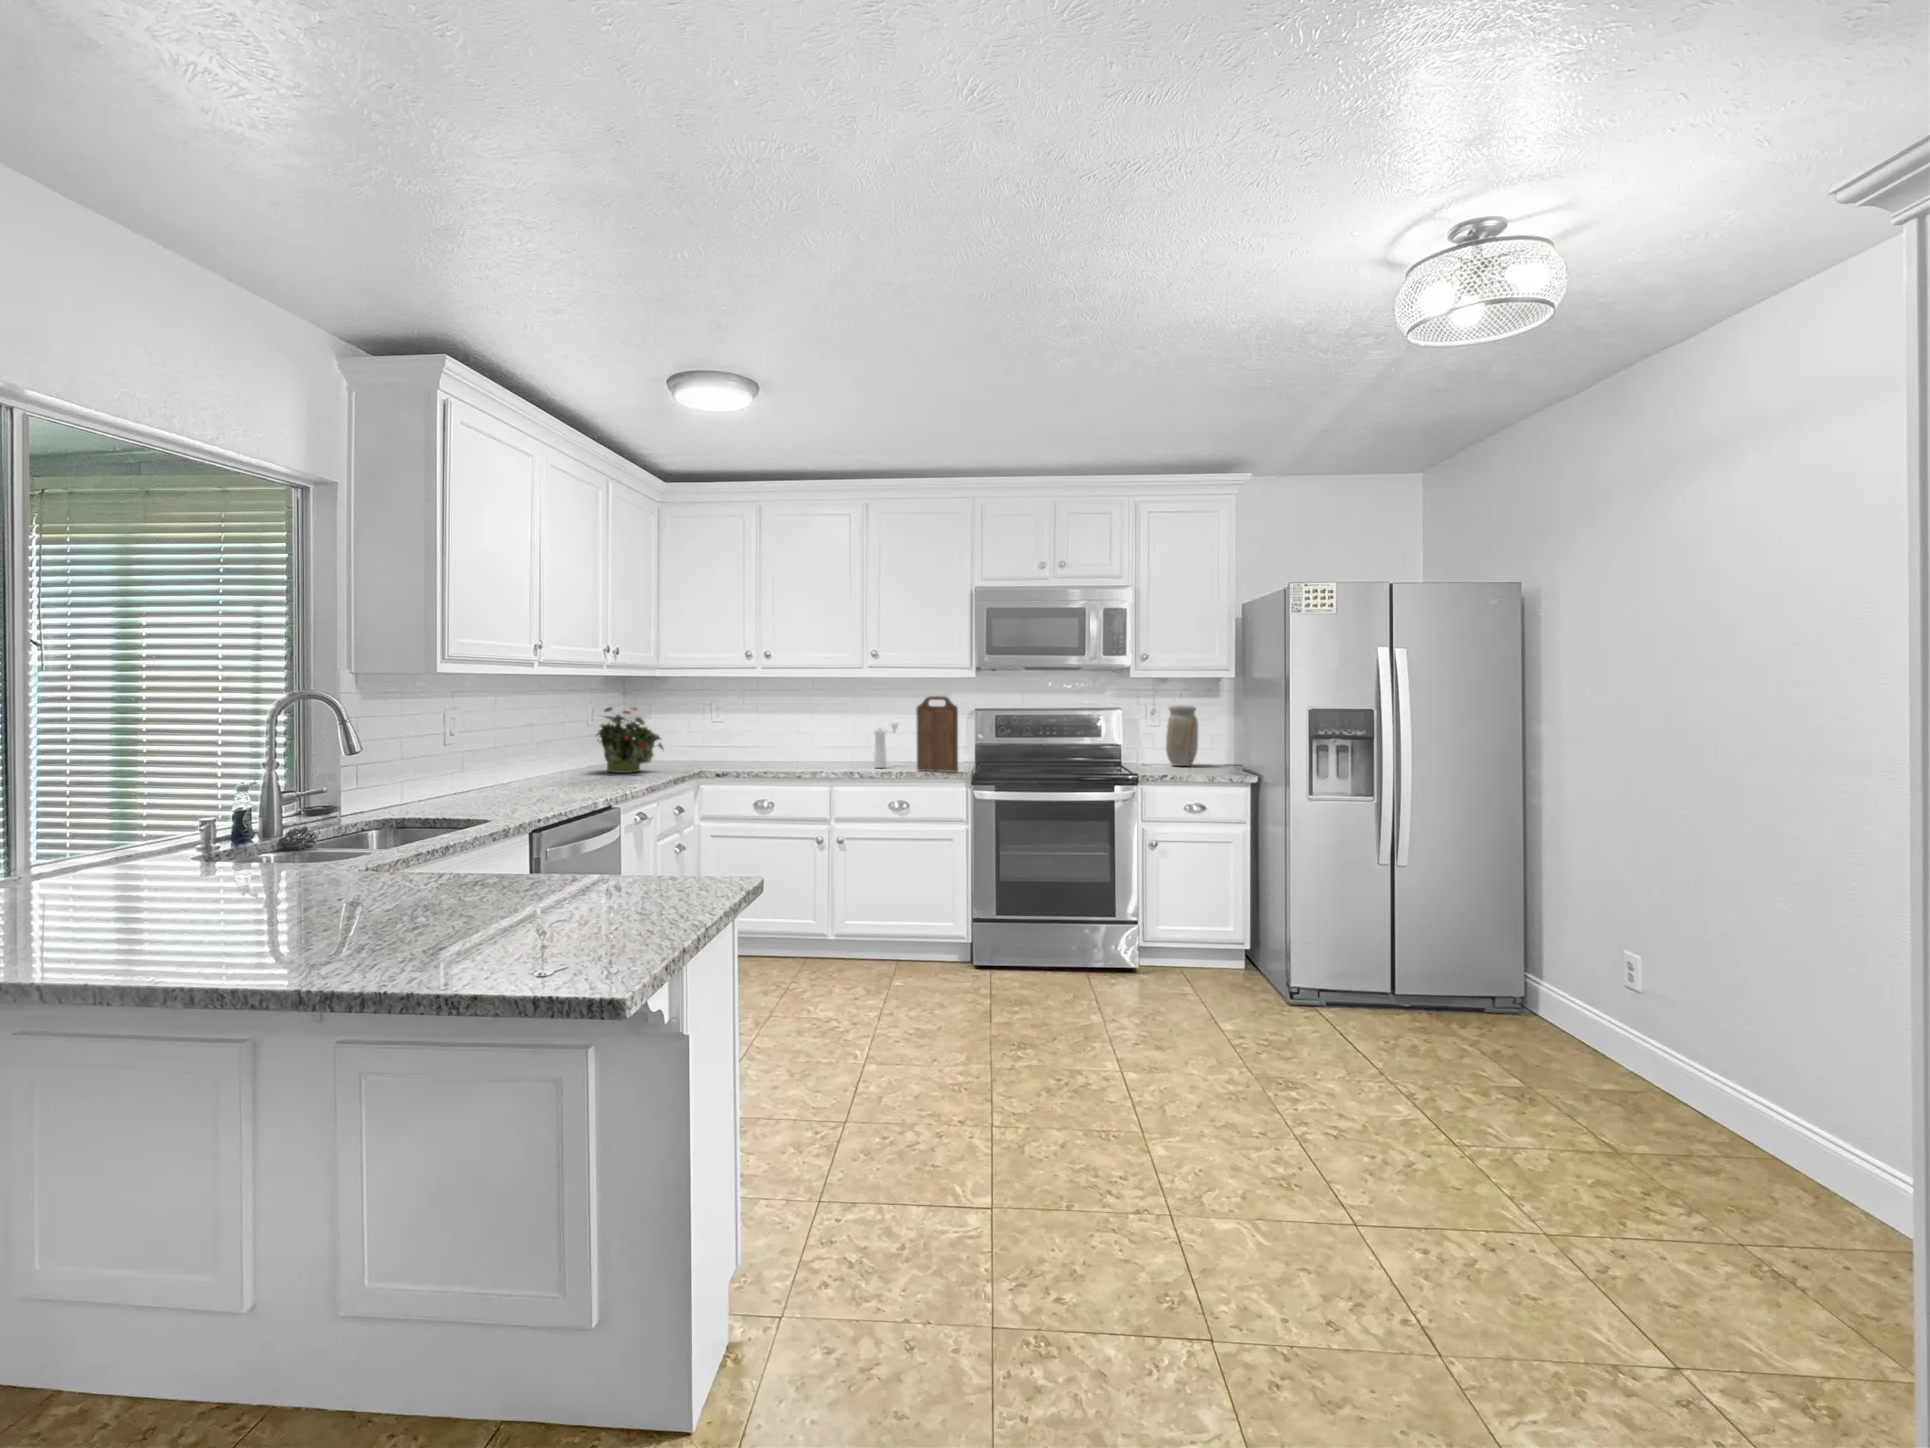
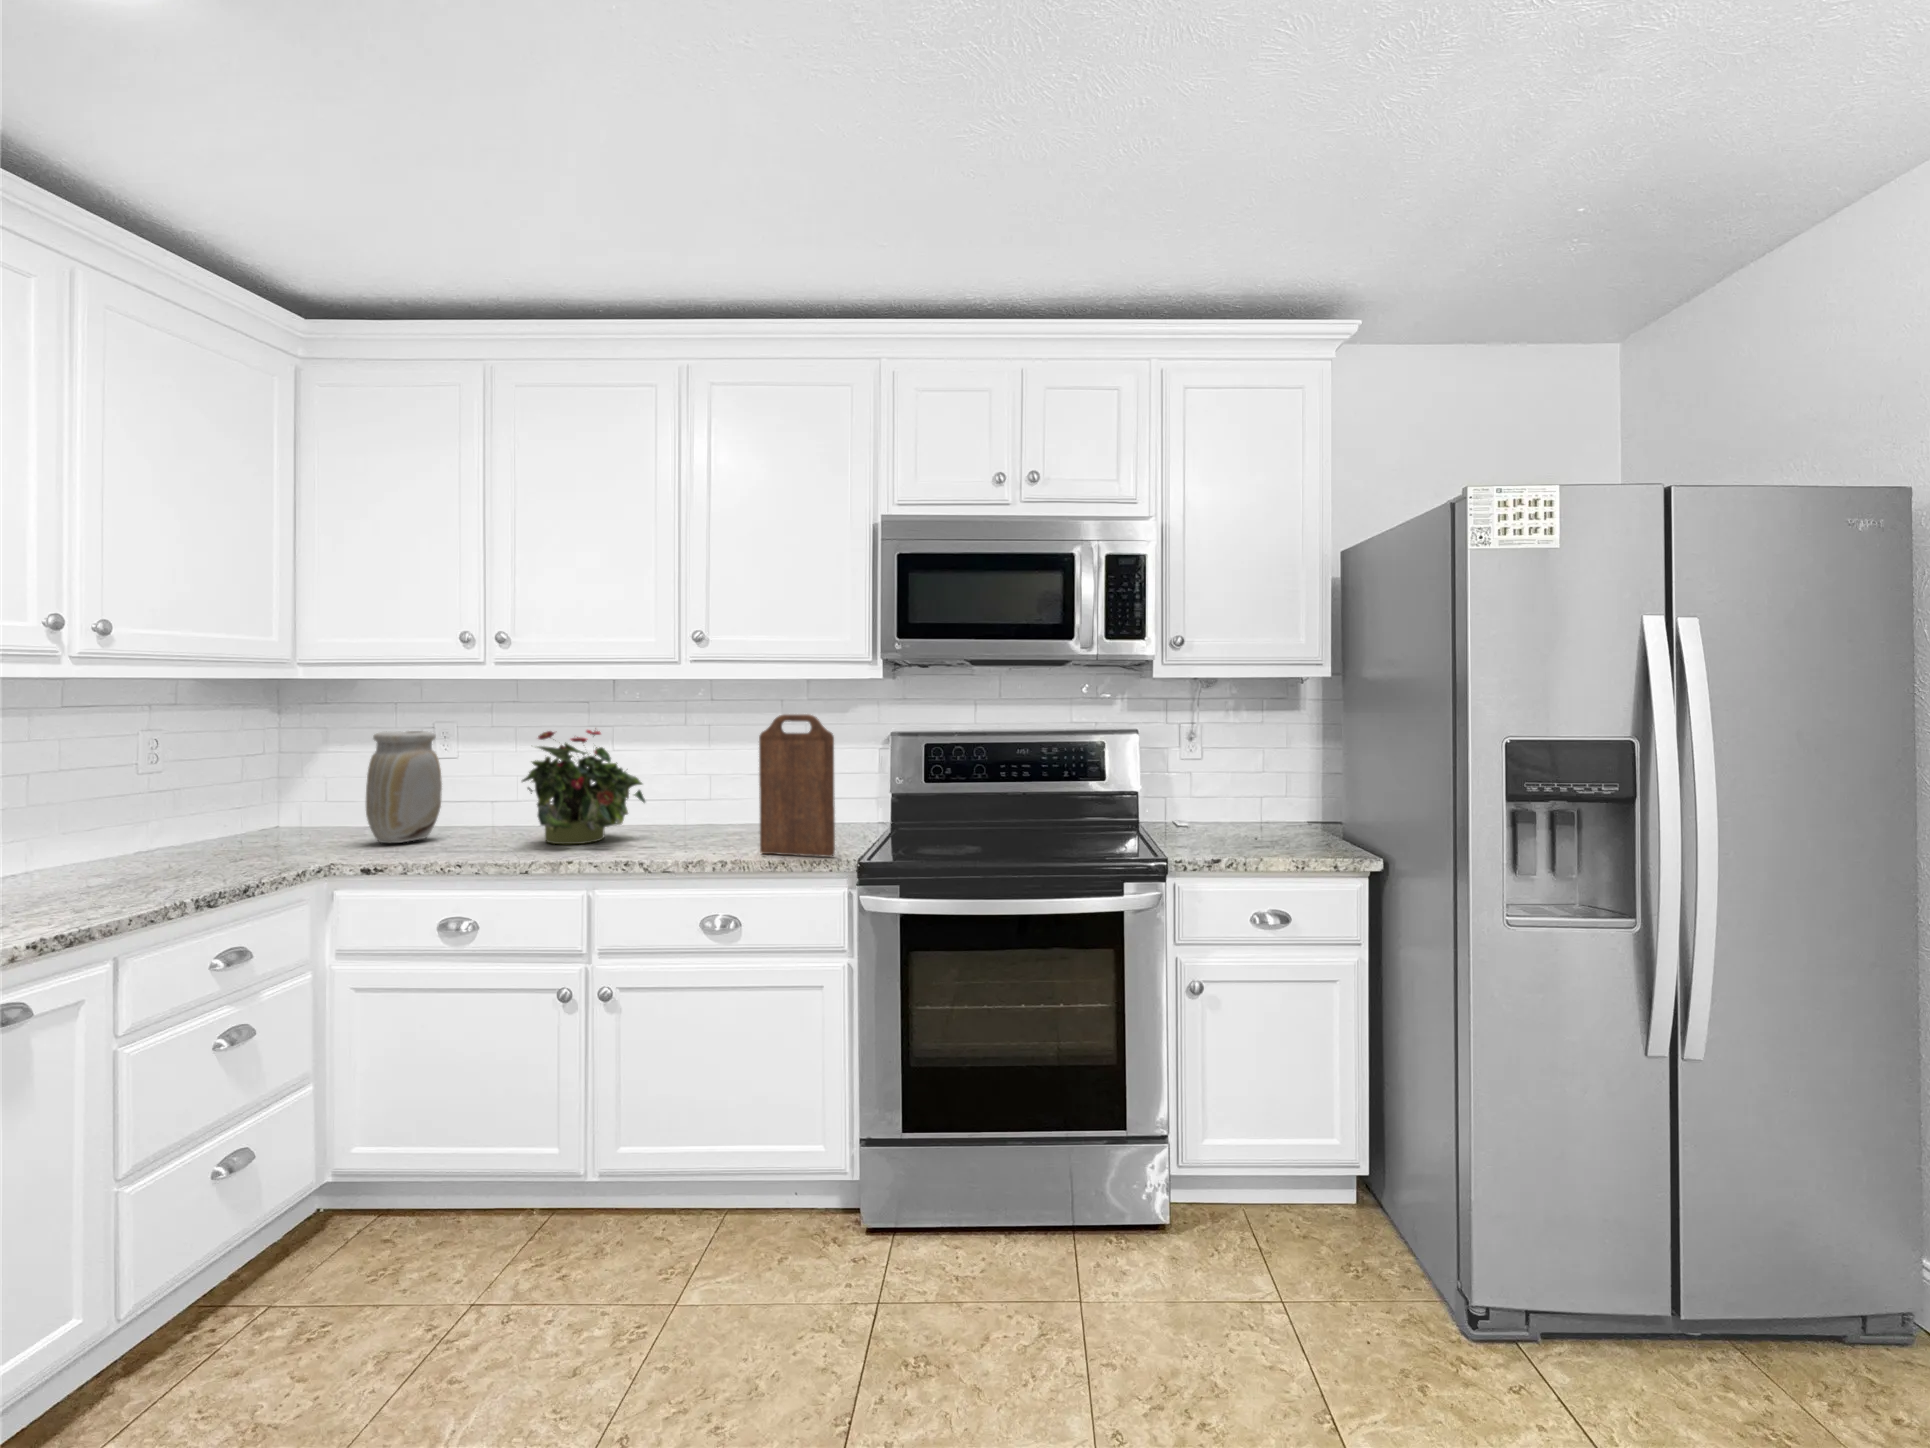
vase: present [1166,705,1198,766] -> present [366,731,442,843]
potted plant: present [597,707,664,773] -> present [522,730,645,844]
pepper mill: present [874,721,899,768] -> none [689,759,743,846]

